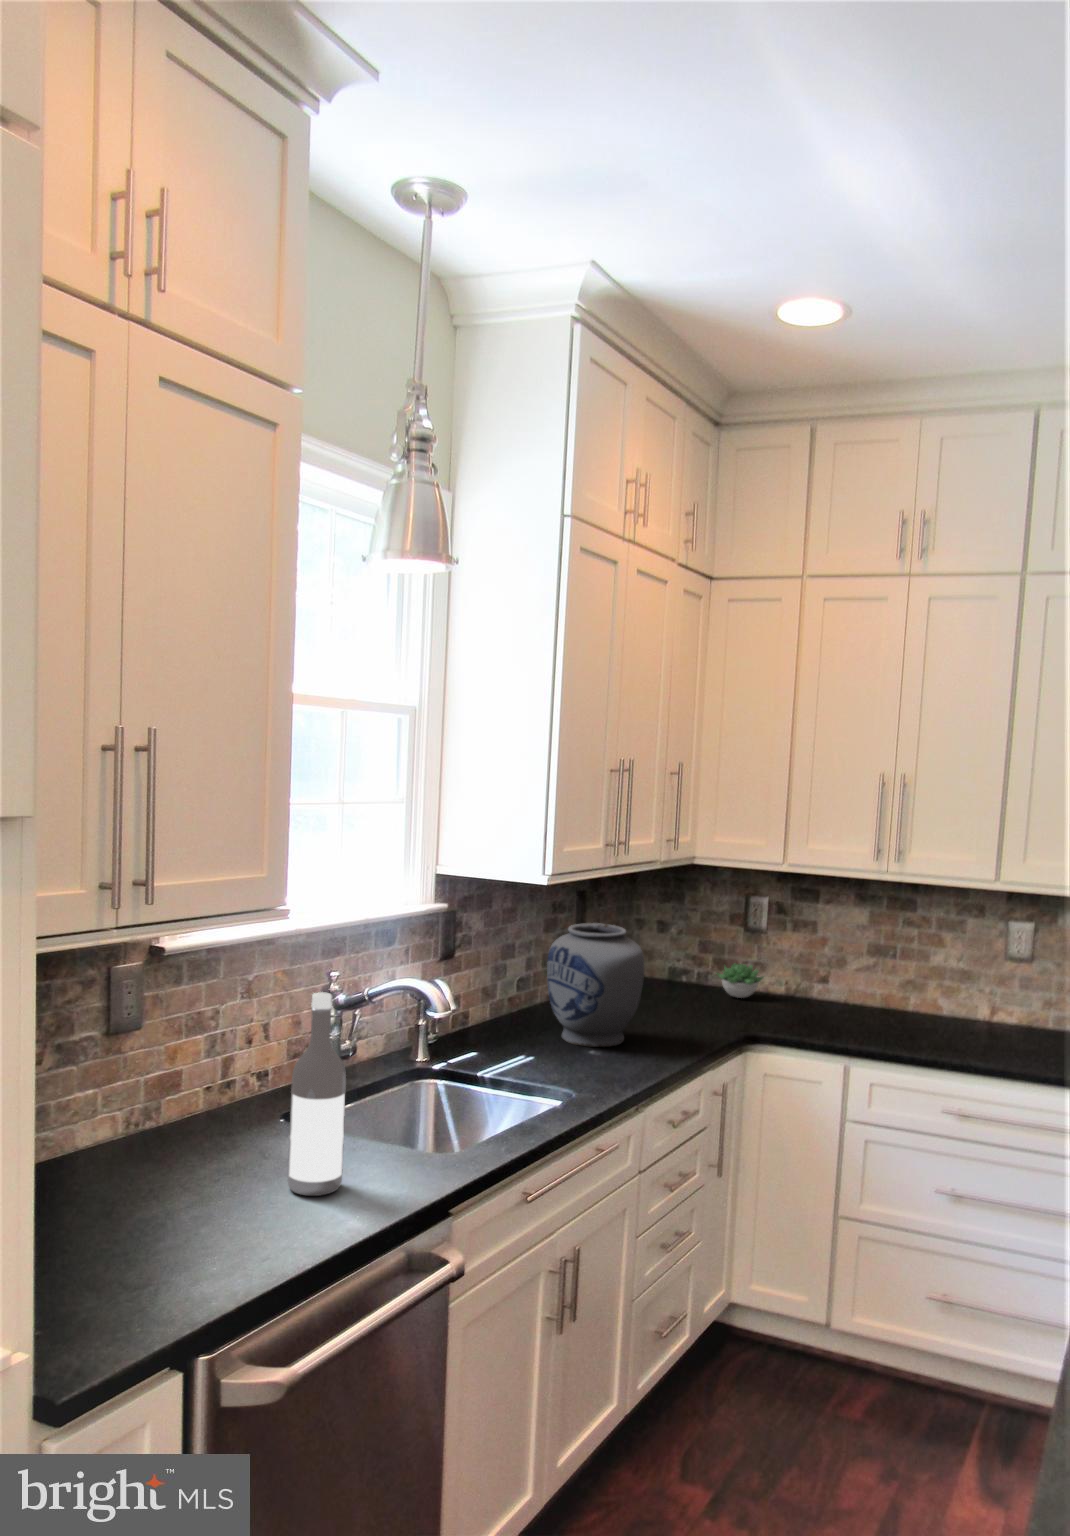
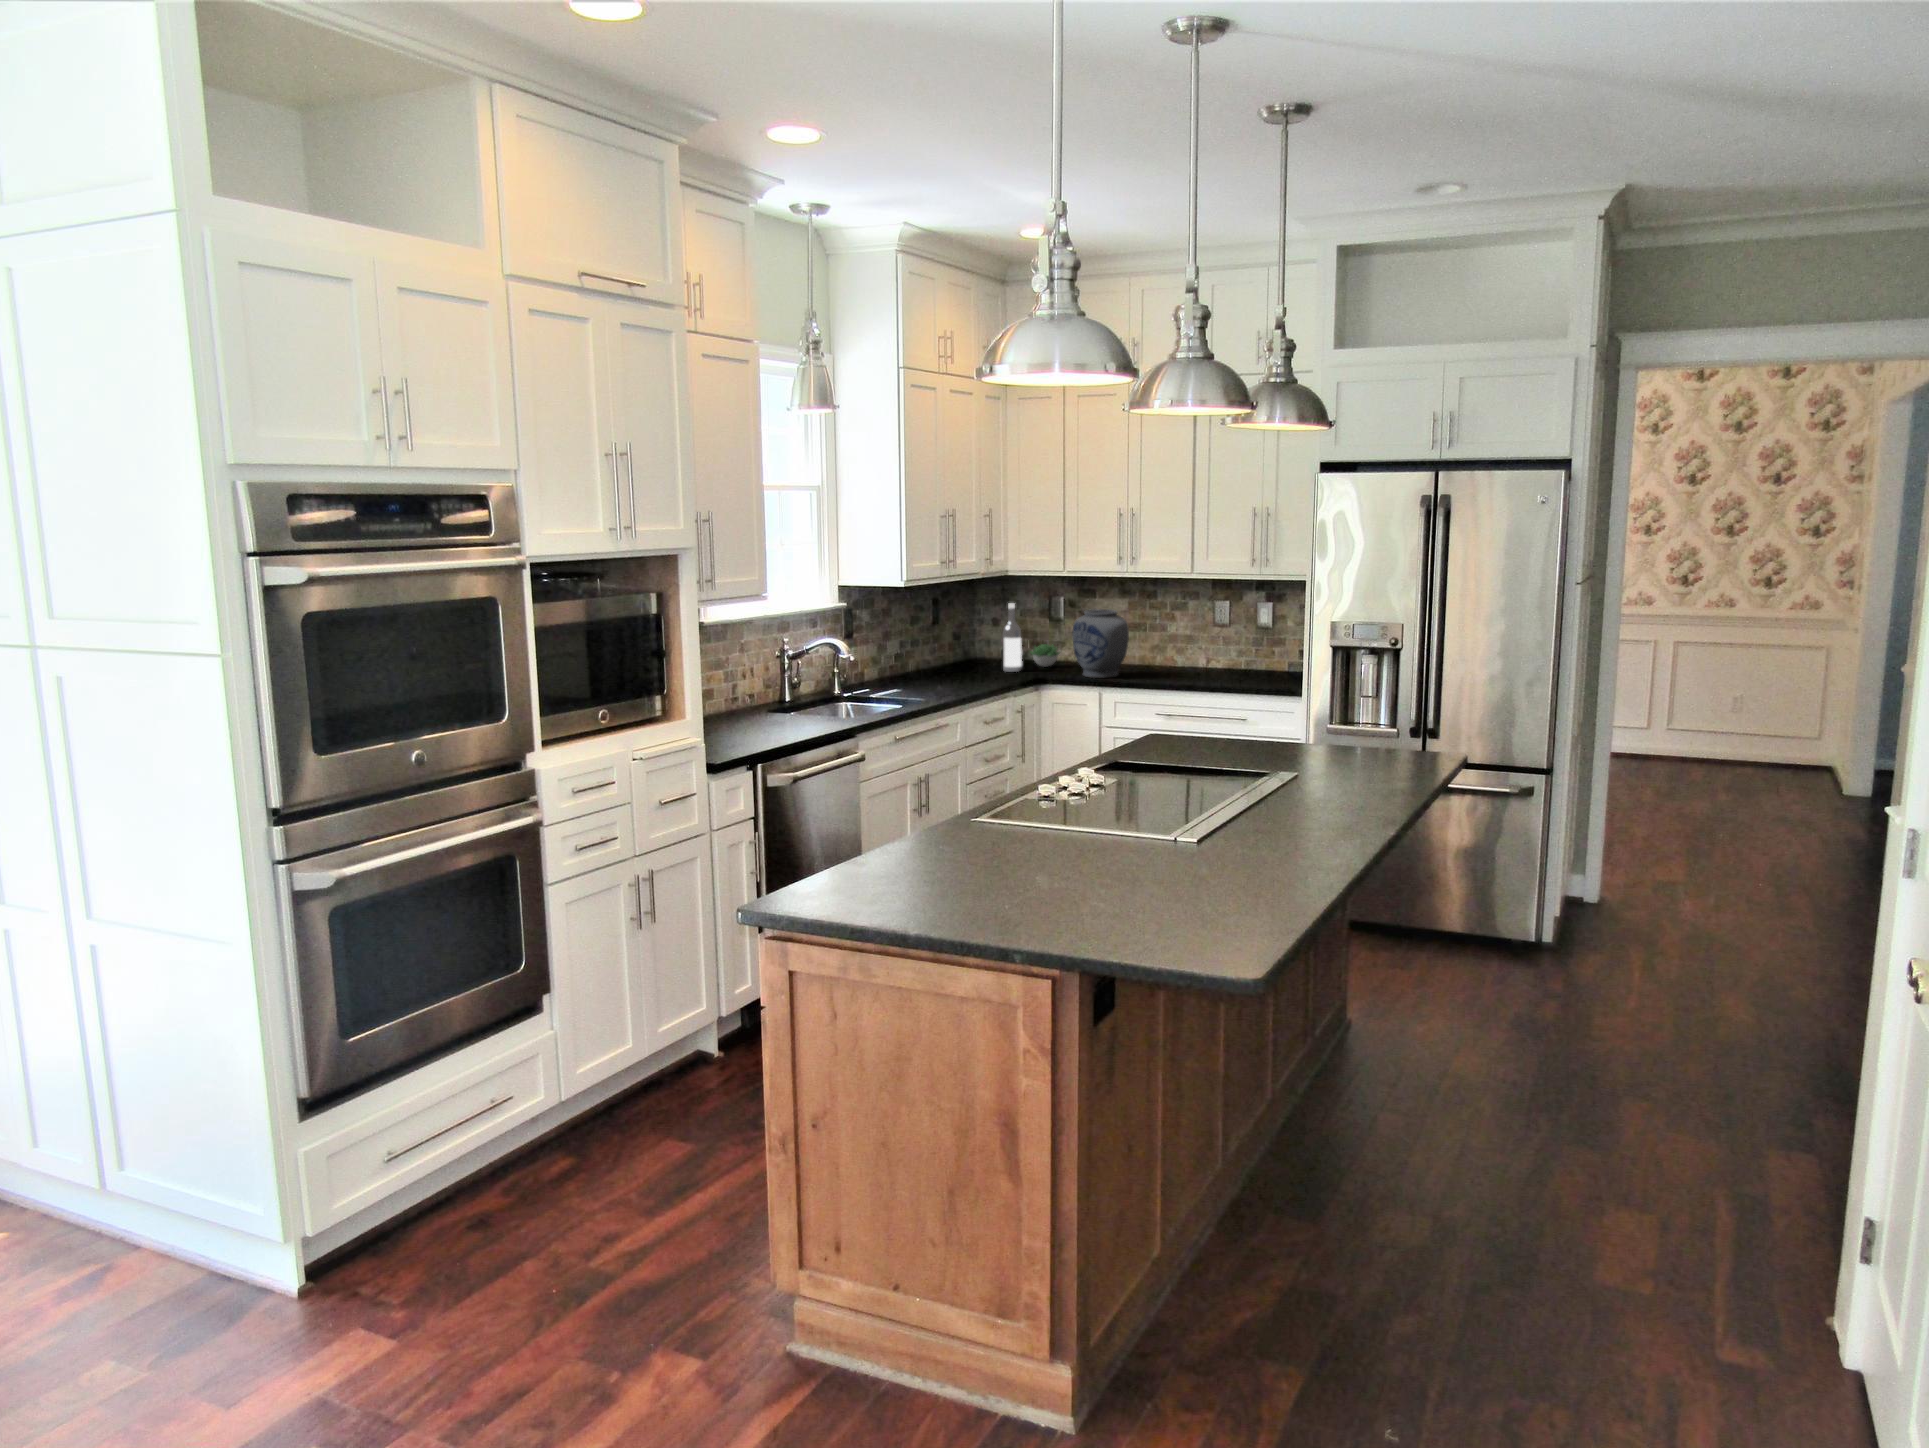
vase: present [547,923,644,1047] -> present [1073,609,1129,678]
wine bottle: present [288,992,346,1196] -> present [1003,603,1022,672]

